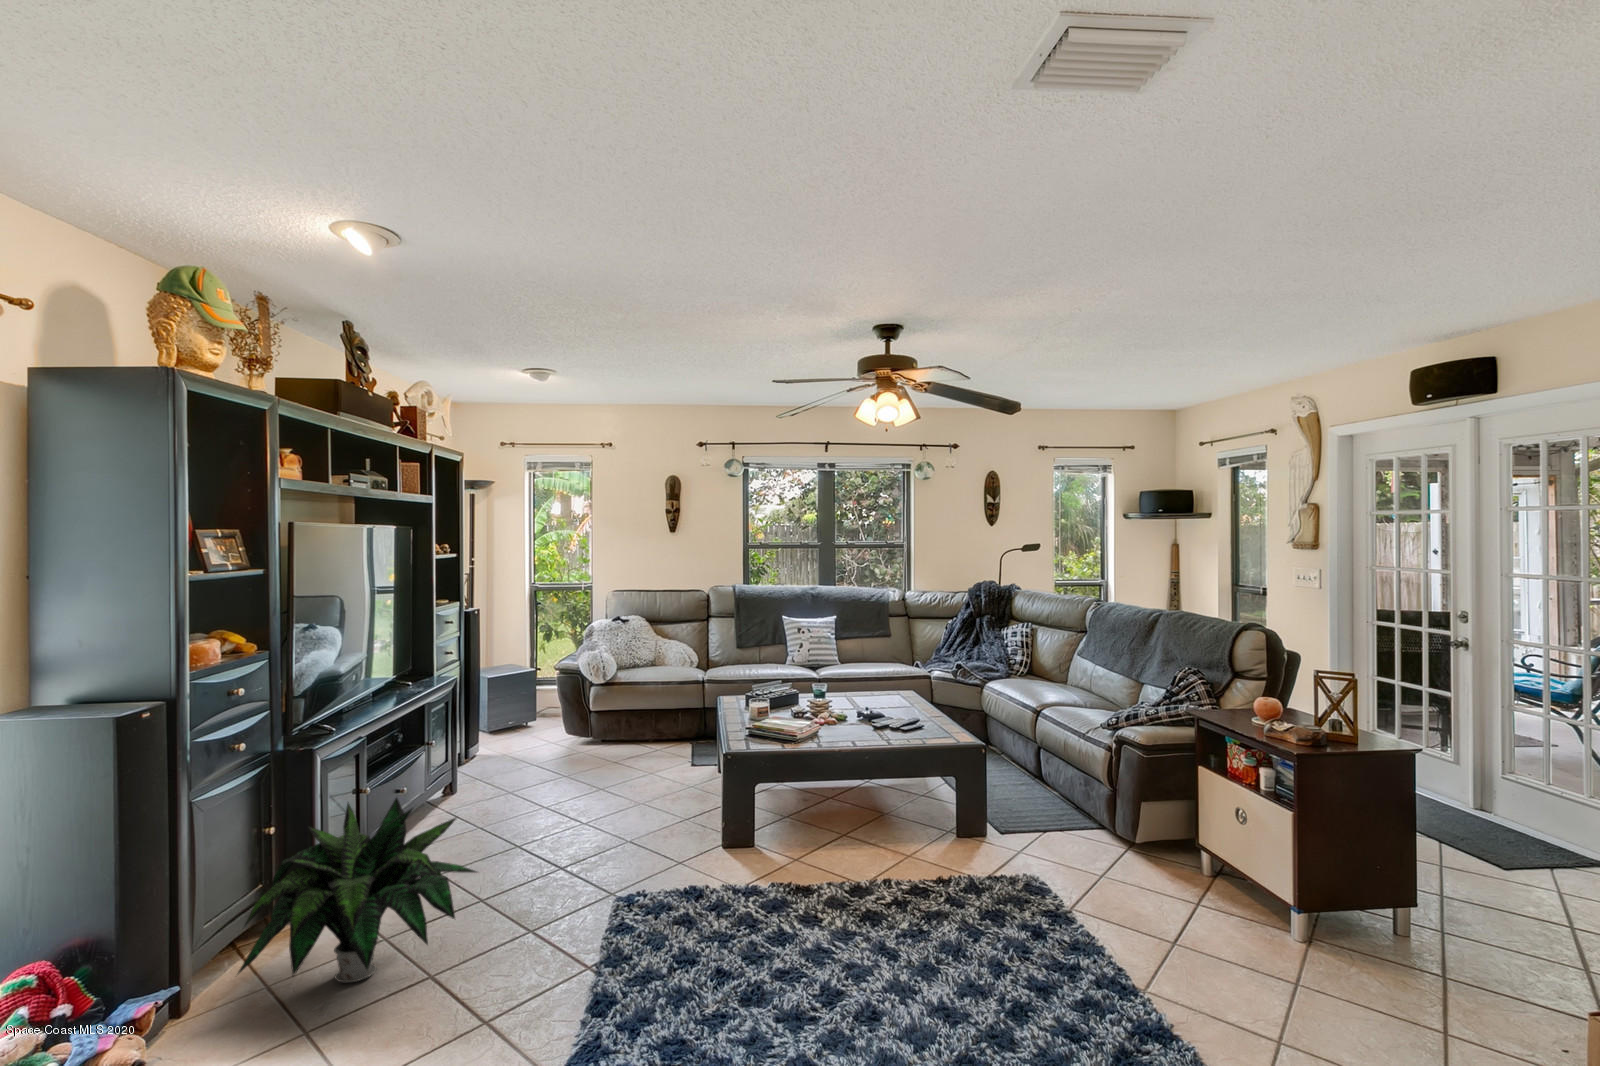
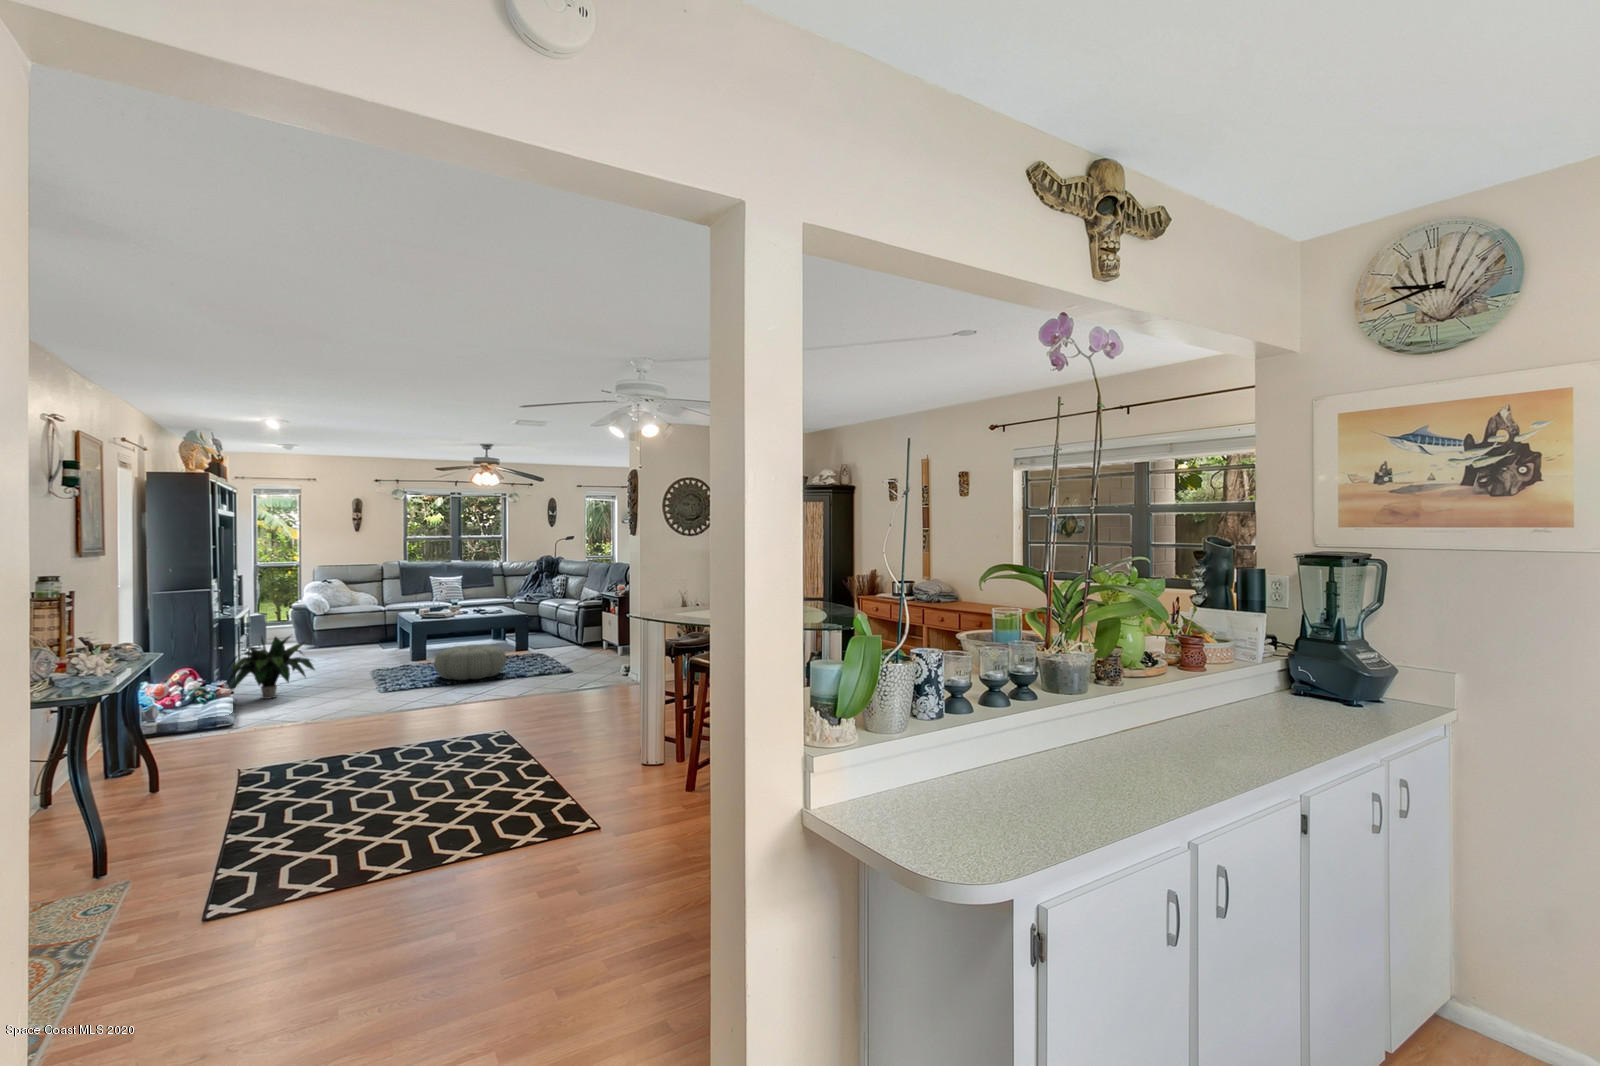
pouf: none [755,842,941,979] -> present [434,644,506,680]

